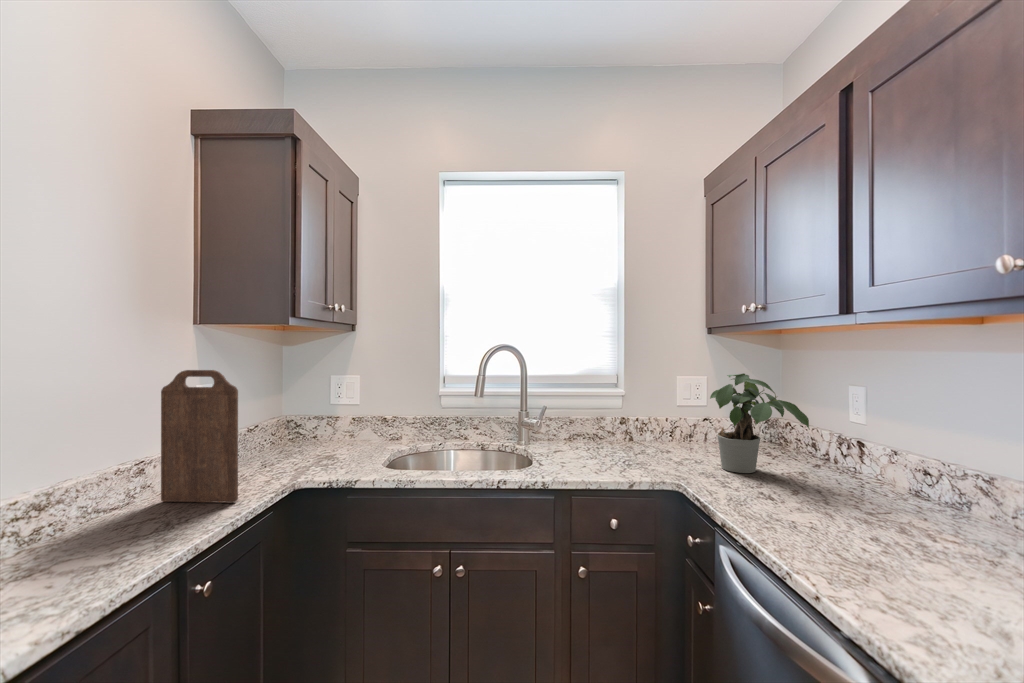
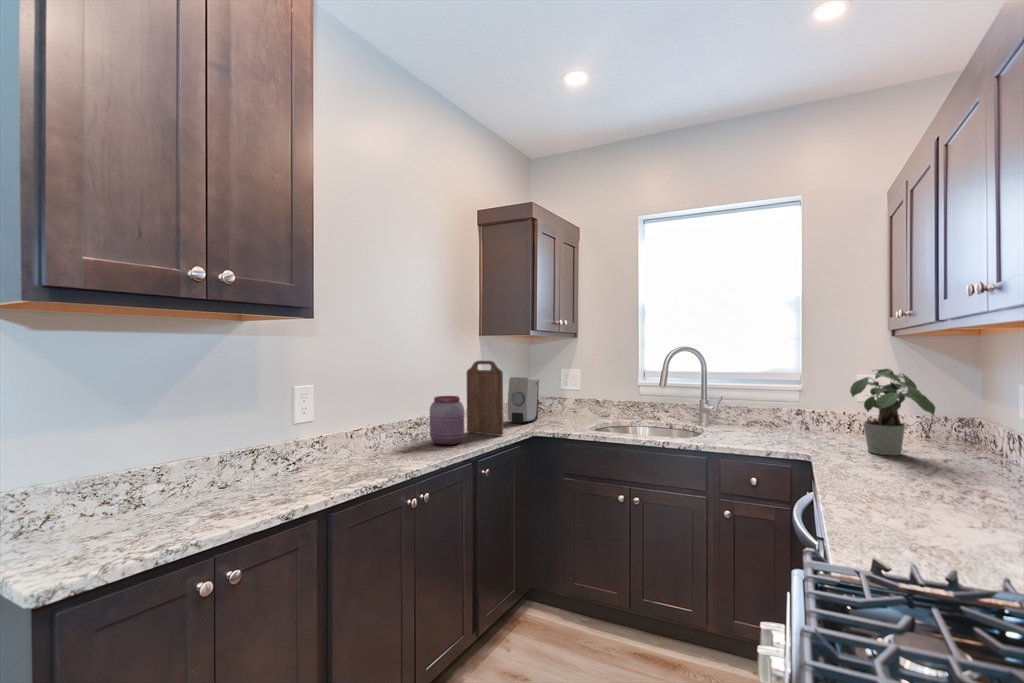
soap dispenser: none [247,392,300,465] -> present [508,377,539,423]
jar: none [51,445,147,557] -> present [430,396,464,445]

